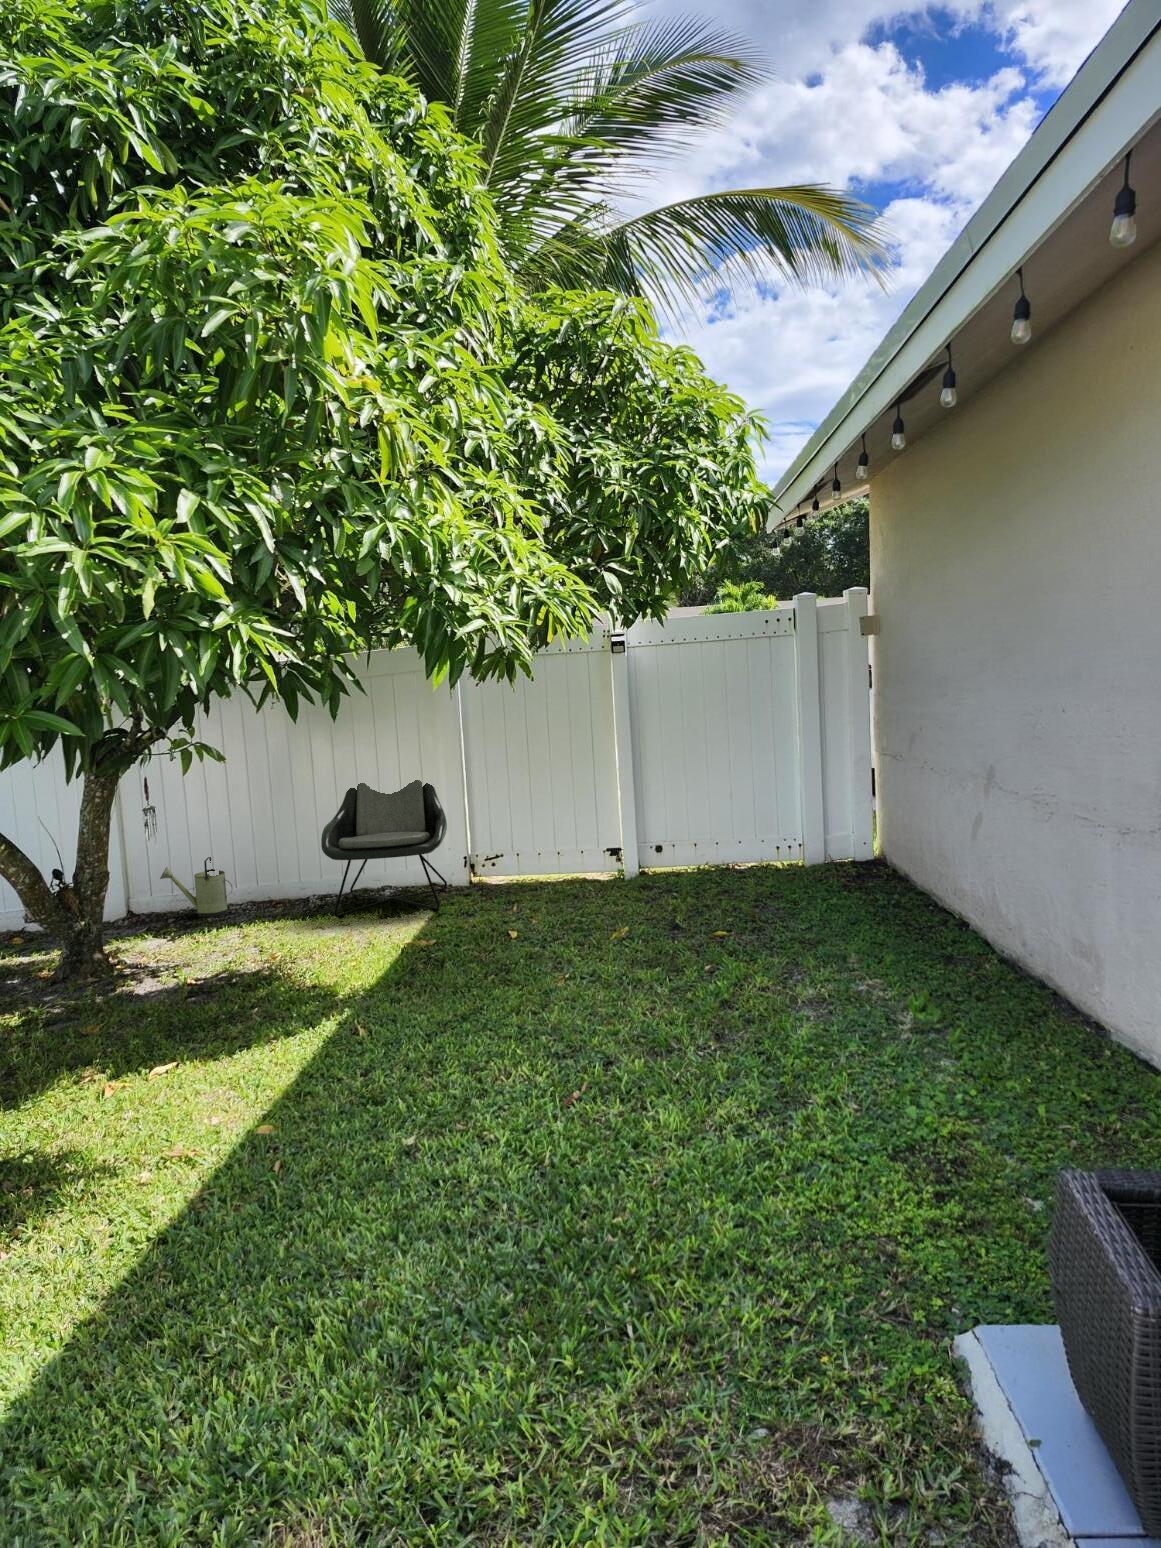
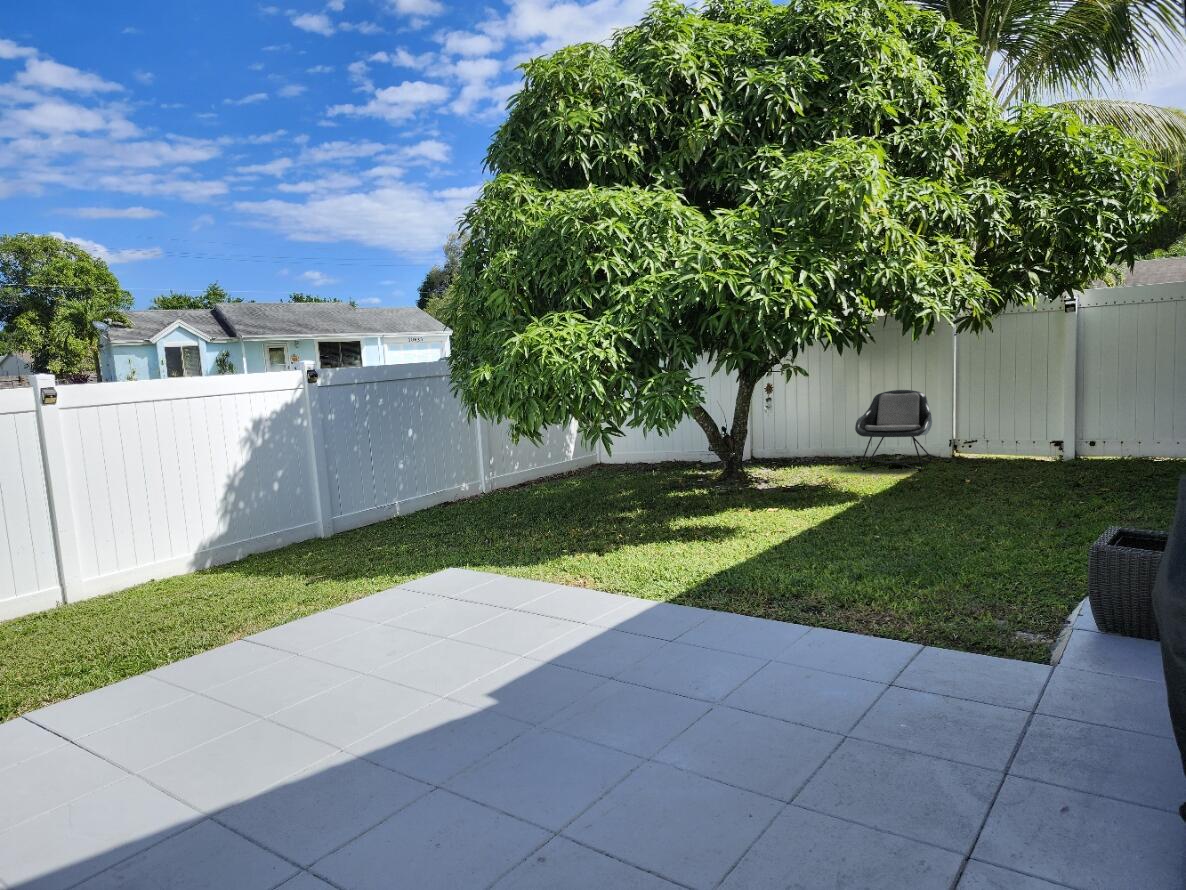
watering can: present [160,857,232,917] -> none [769,432,805,464]

